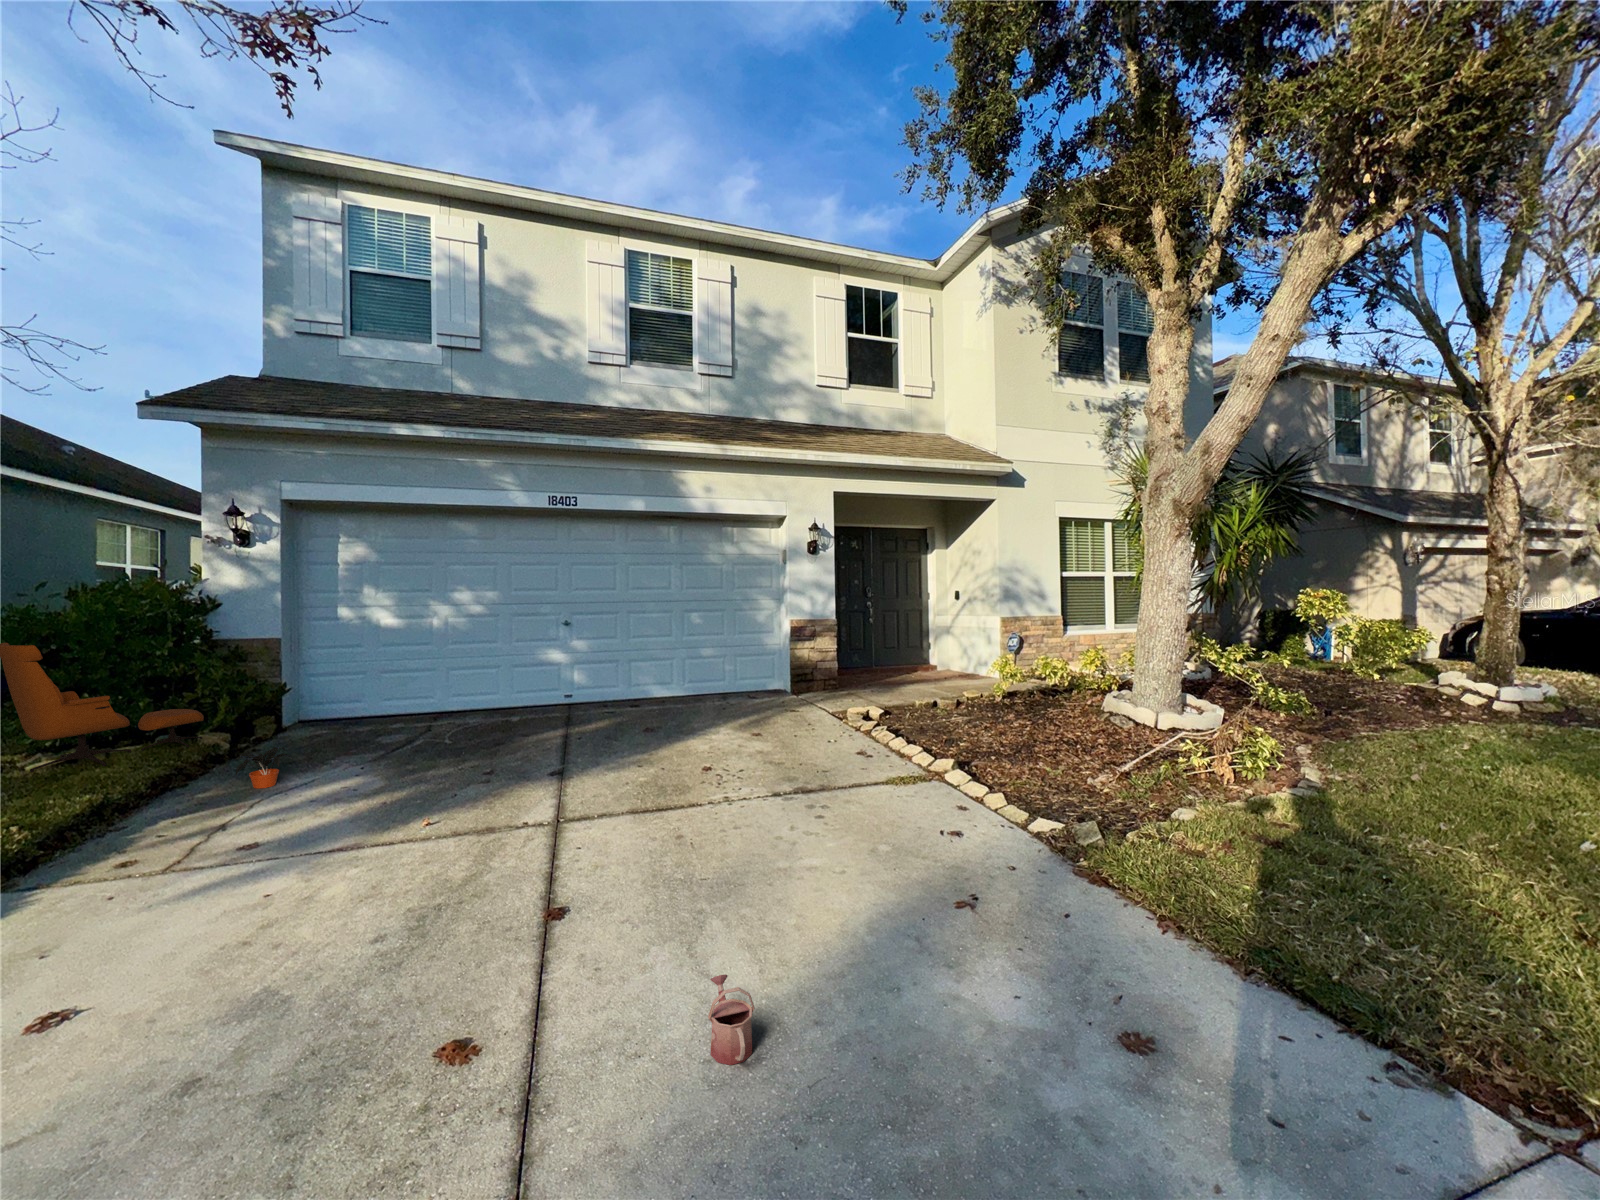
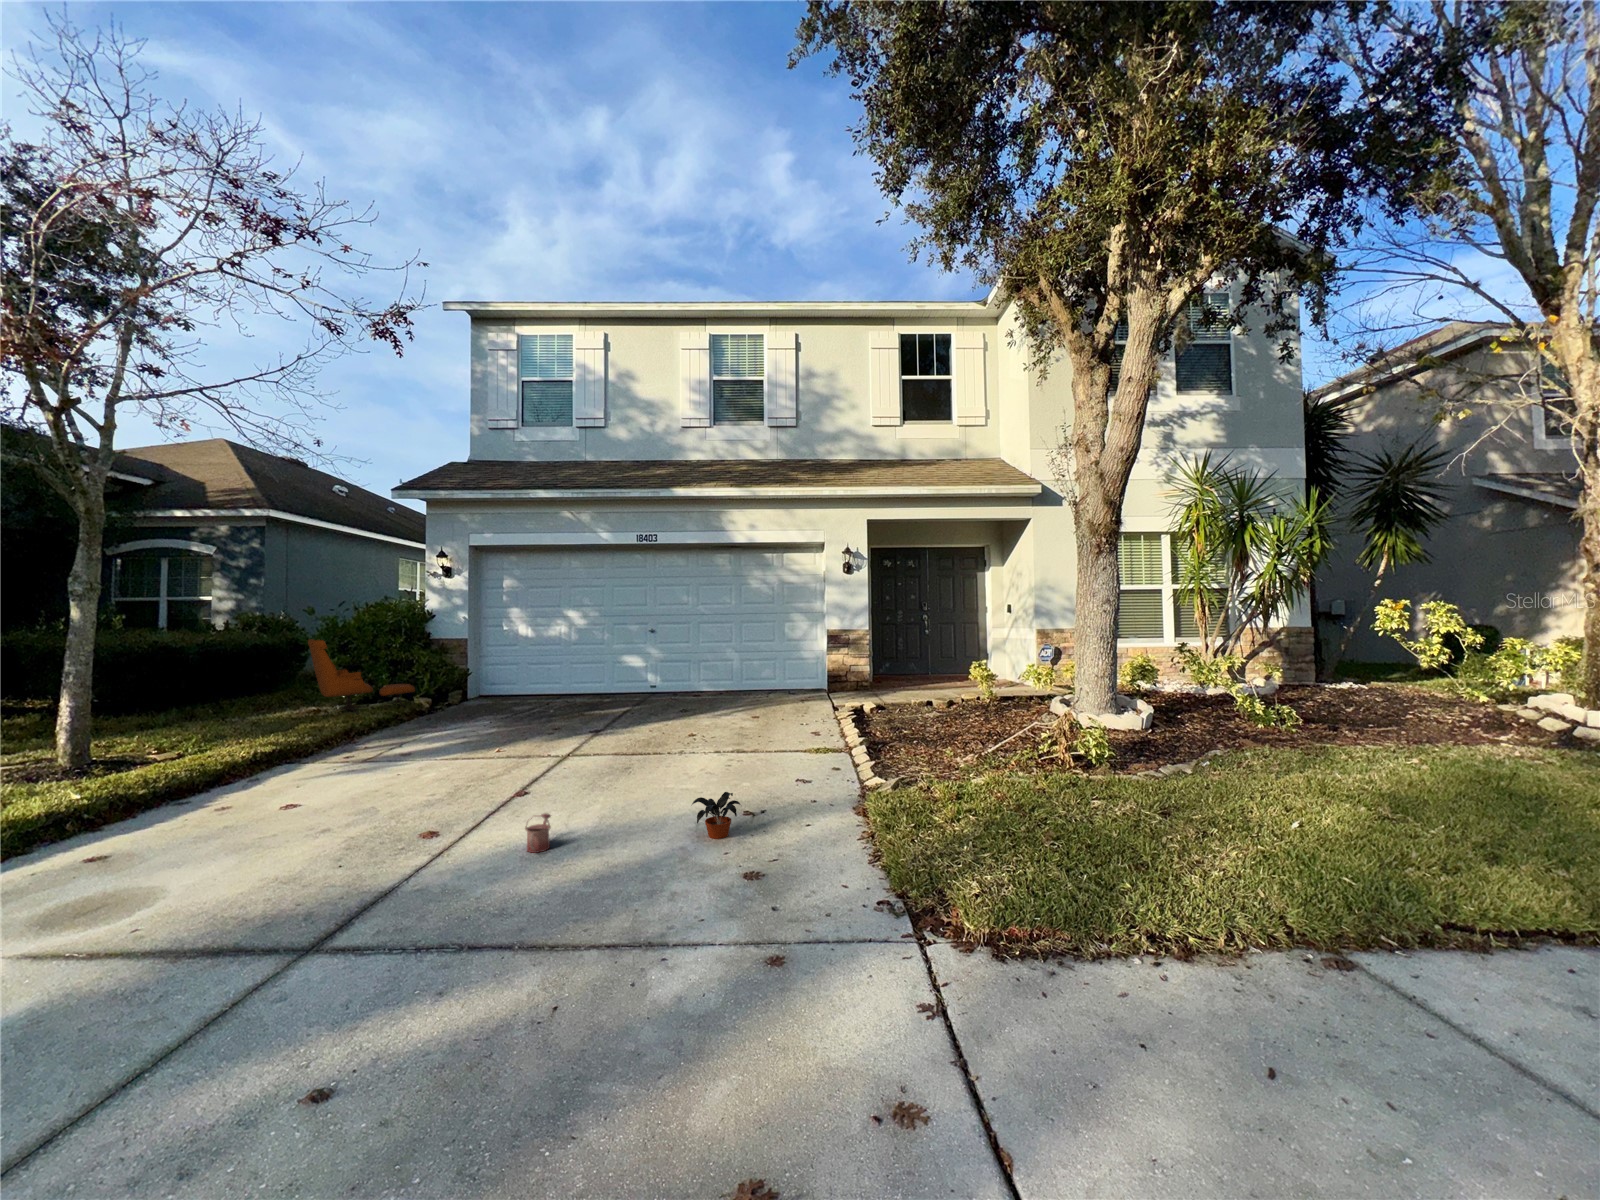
potted plant: present [235,747,291,788] -> present [692,792,740,839]

